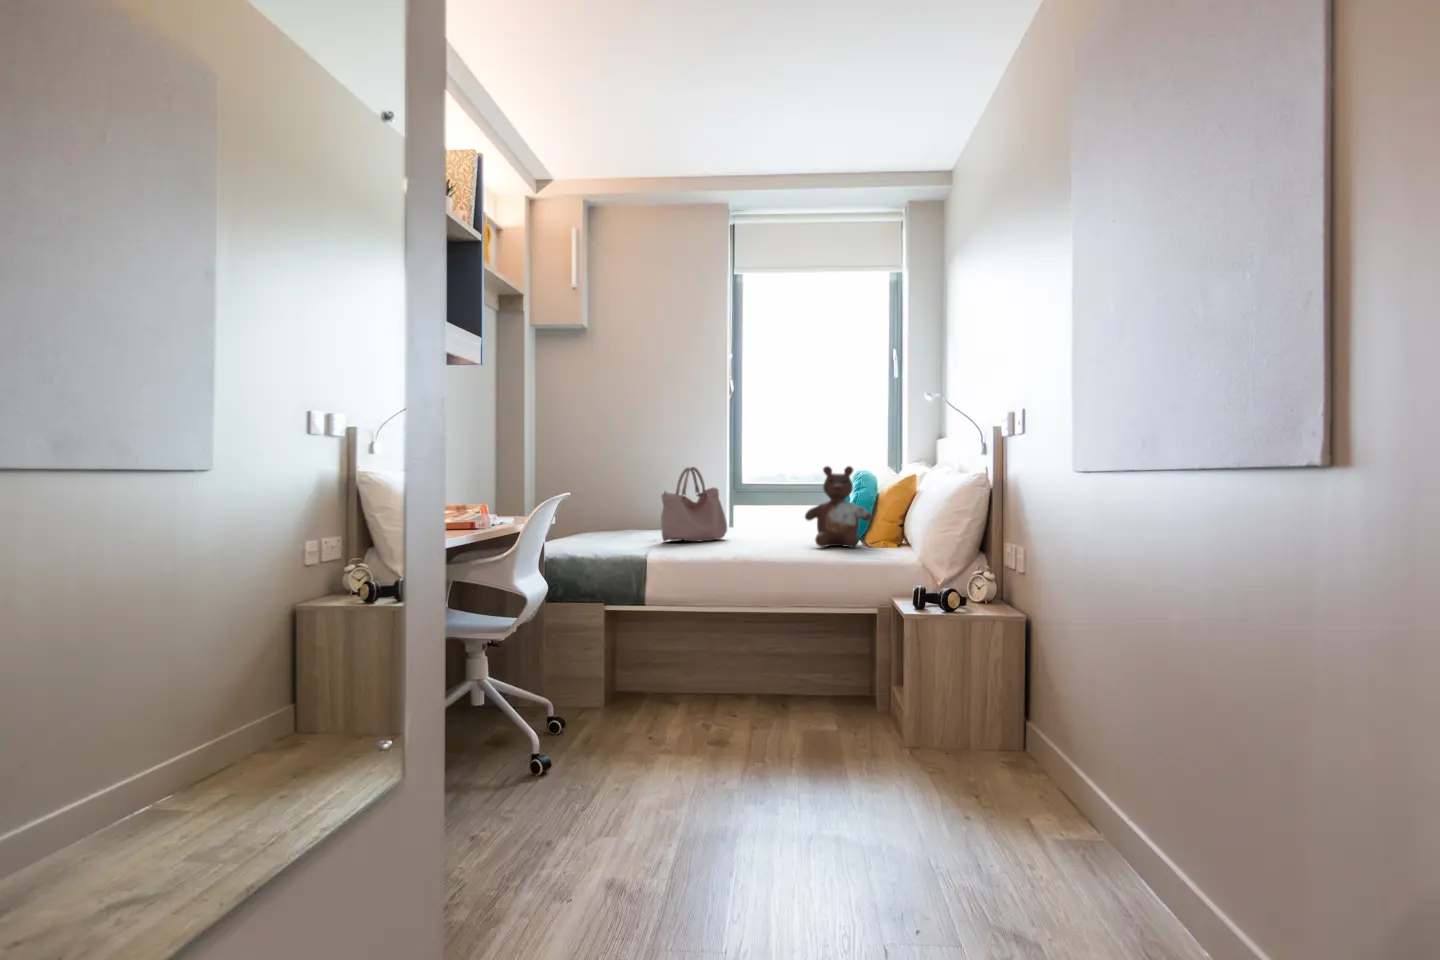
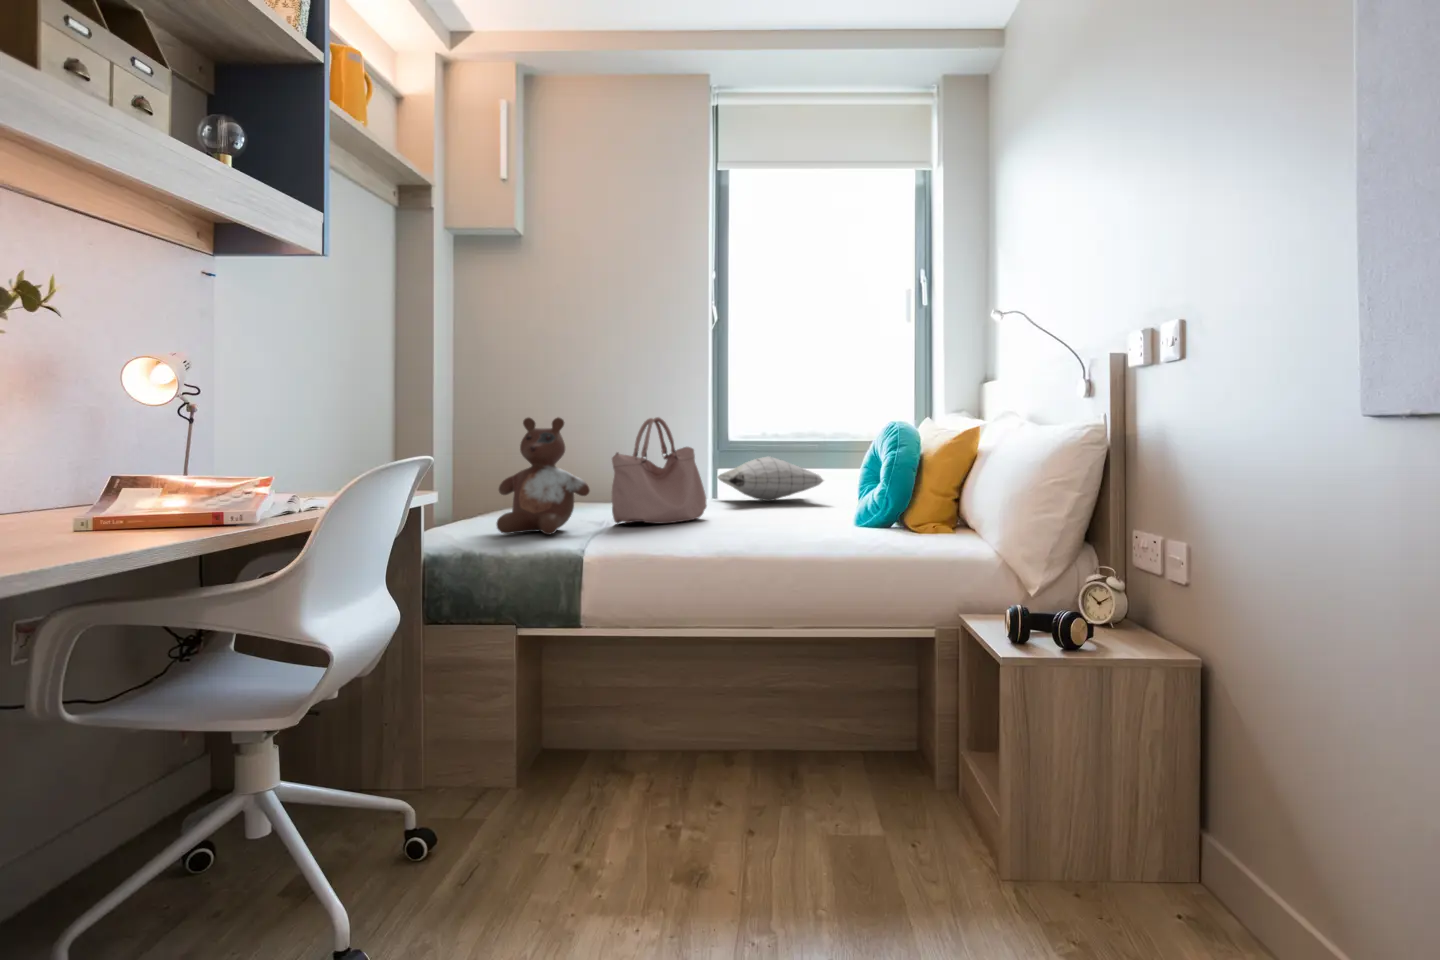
stuffed bear: present [805,466,871,547] -> present [497,417,590,534]
pillow: none [733,495,816,529] -> present [717,457,824,501]

